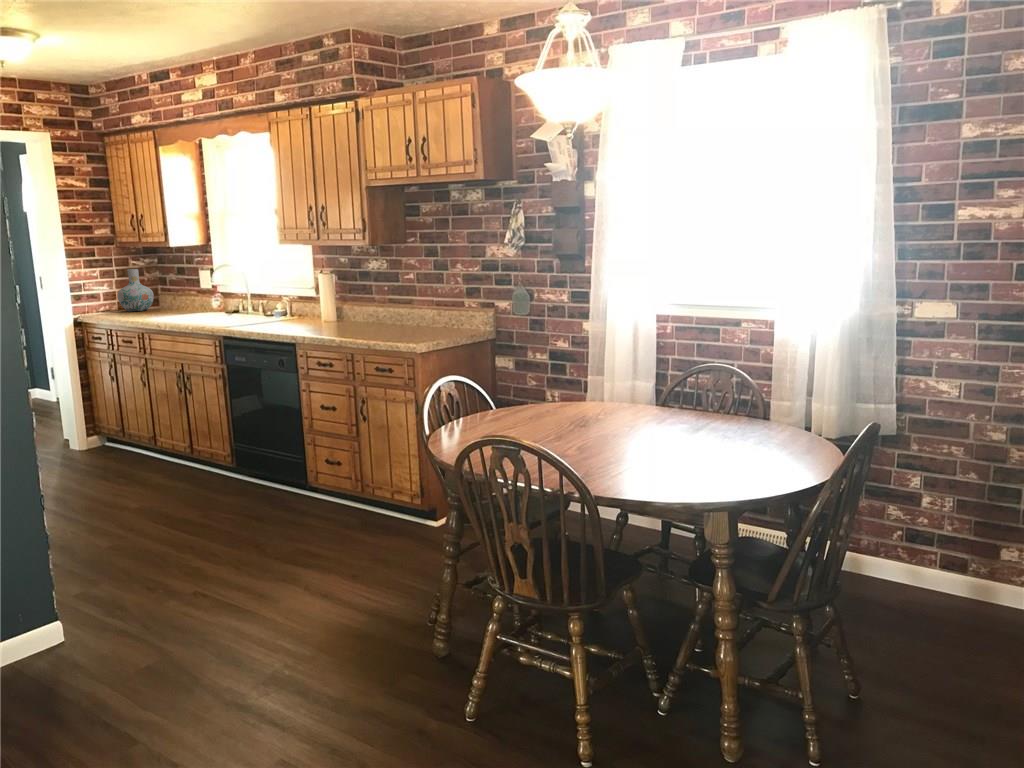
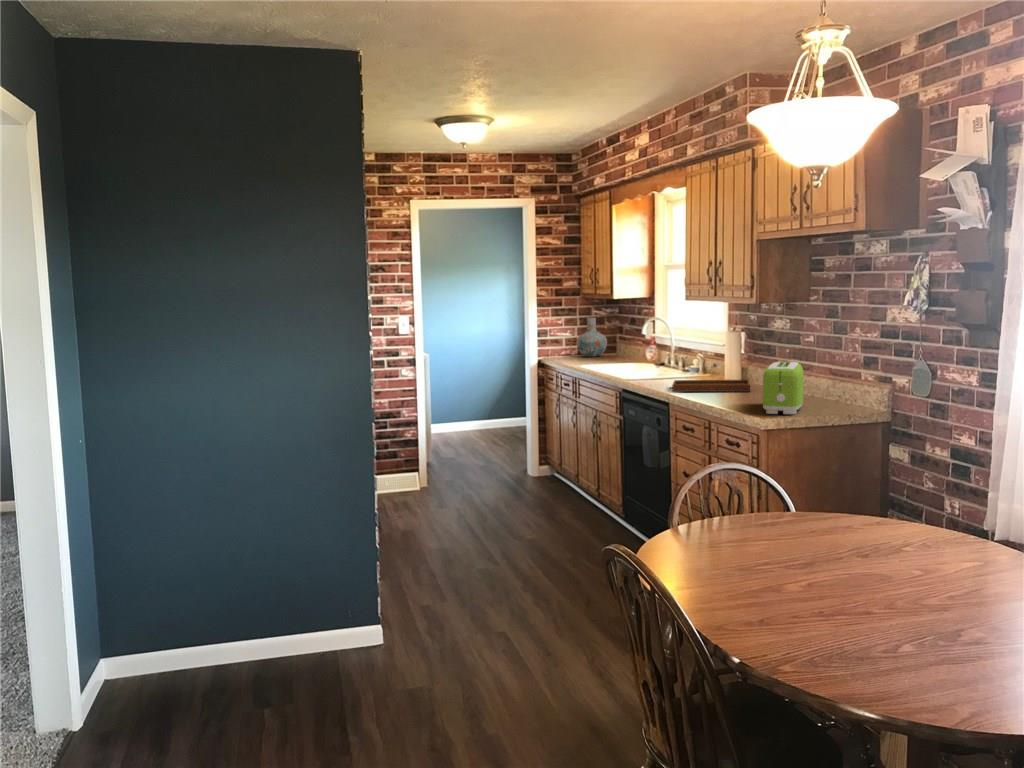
toaster: none [394,294,432,339] -> present [763,362,803,414]
tray: none [283,303,361,332] -> present [672,363,750,392]

